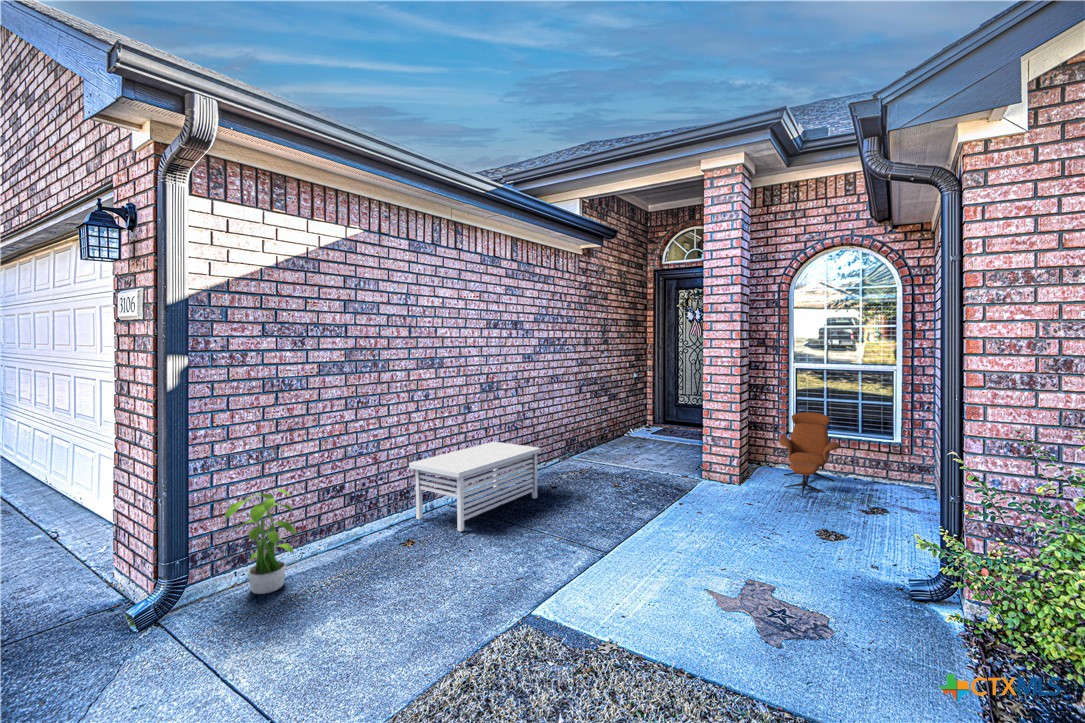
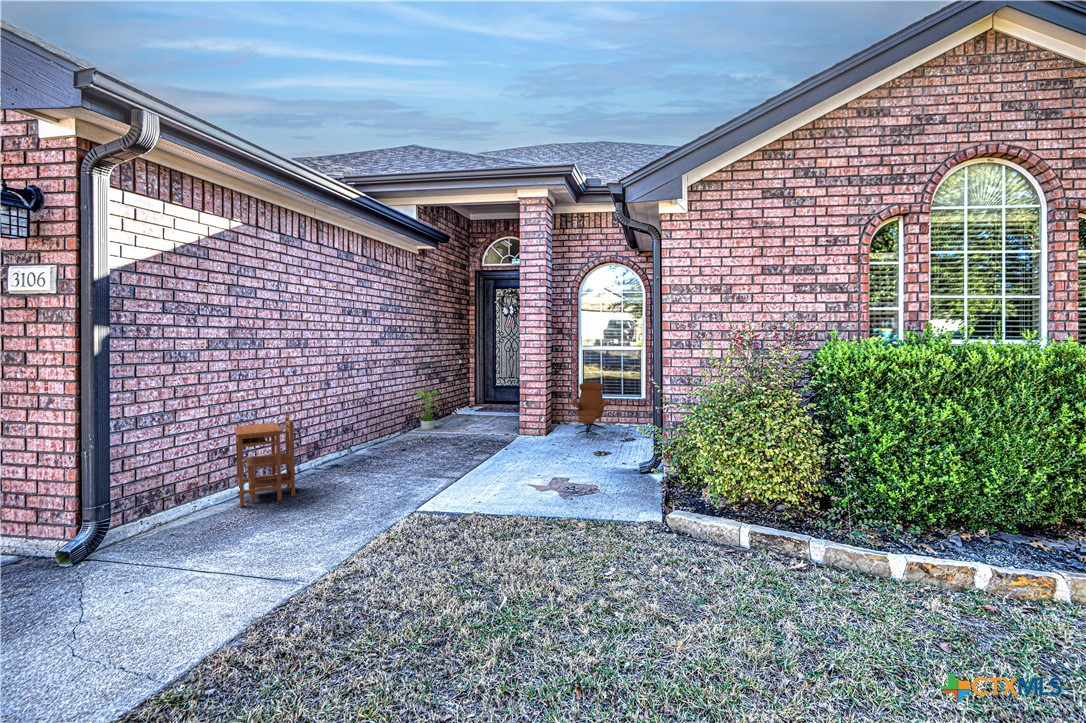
storage bench: present [409,442,540,531] -> none [283,413,394,479]
side table: none [338,454,408,563] -> present [234,417,295,507]
potted plant: present [224,489,297,594] -> present [416,389,438,430]

